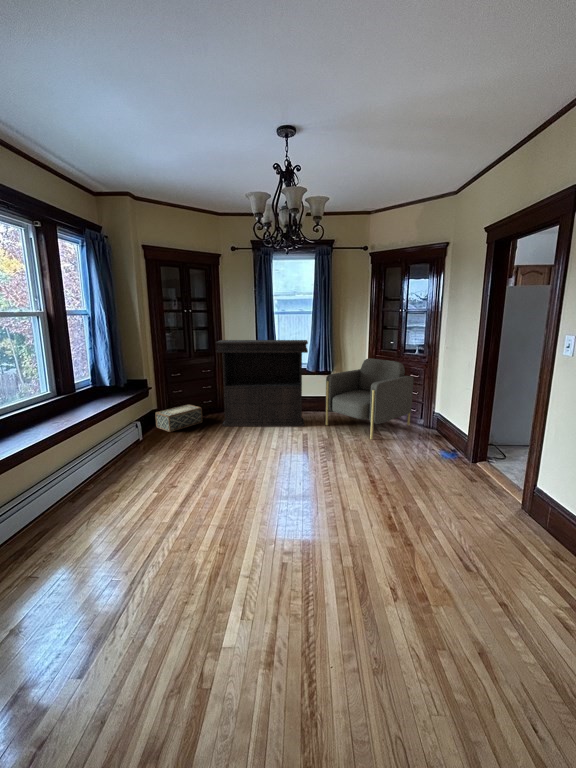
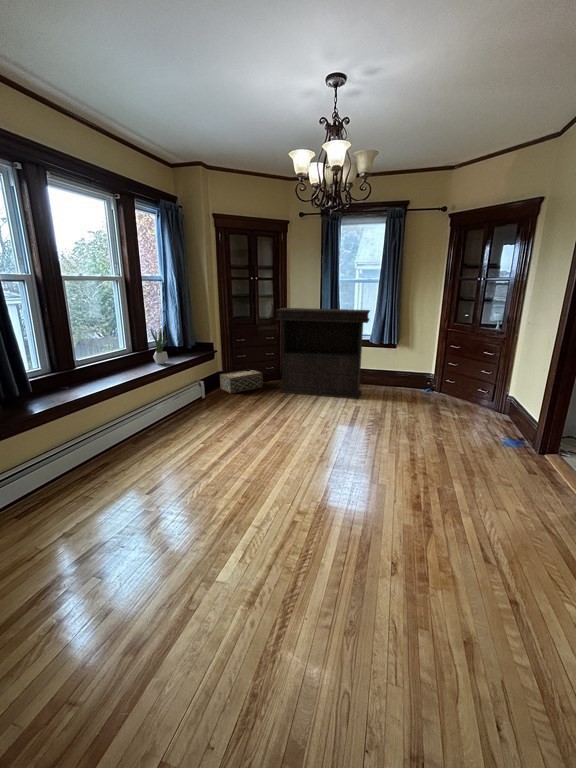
armchair: present [326,358,414,439] -> none [383,332,487,418]
potted plant: none [78,366,101,407] -> present [151,329,168,364]

